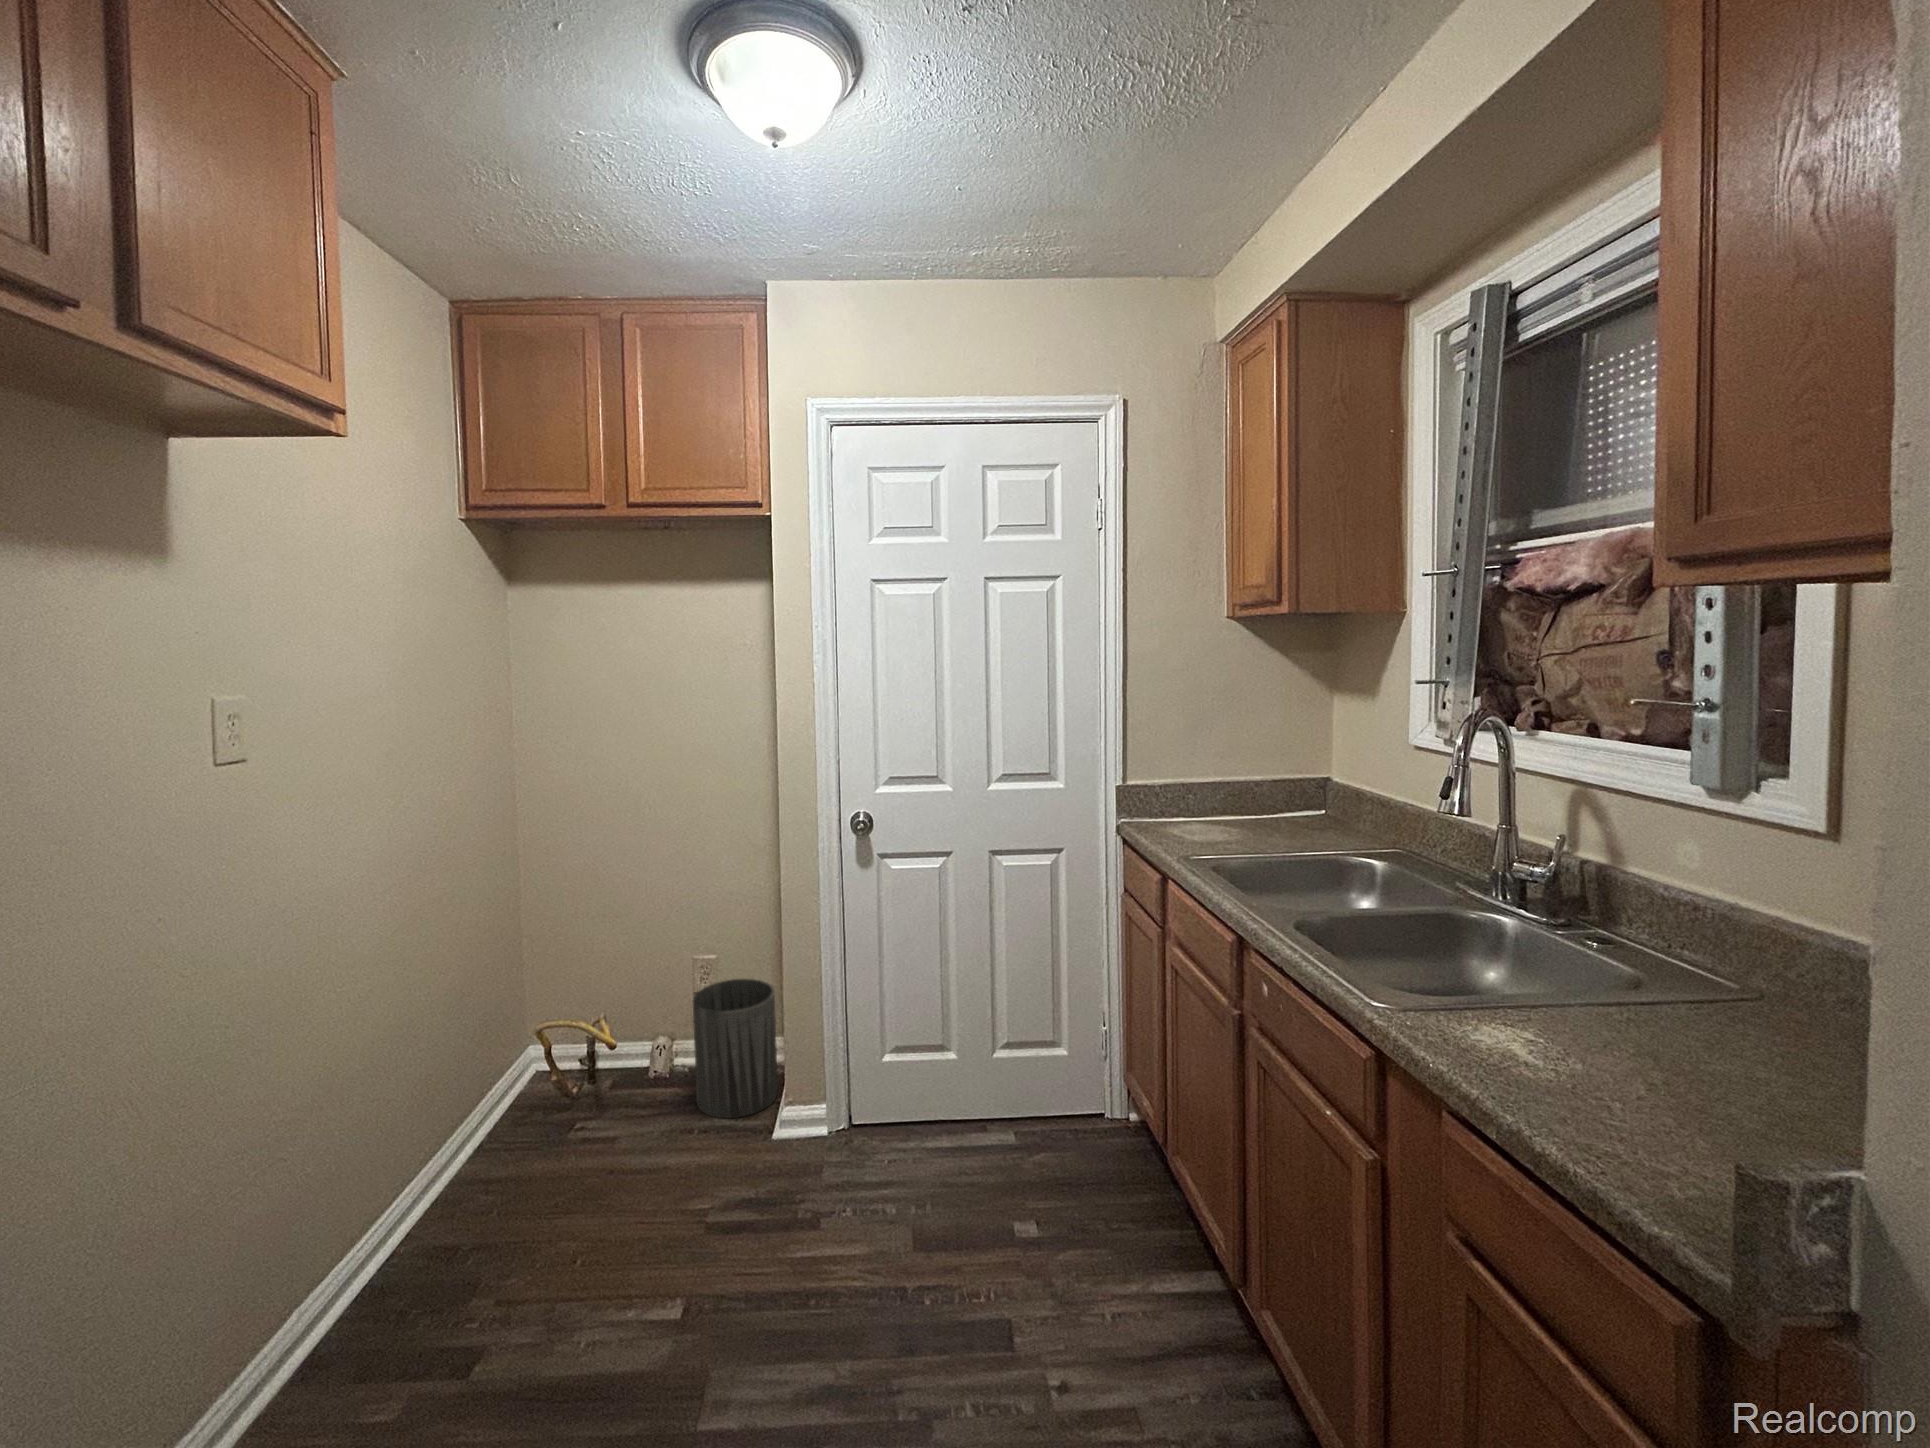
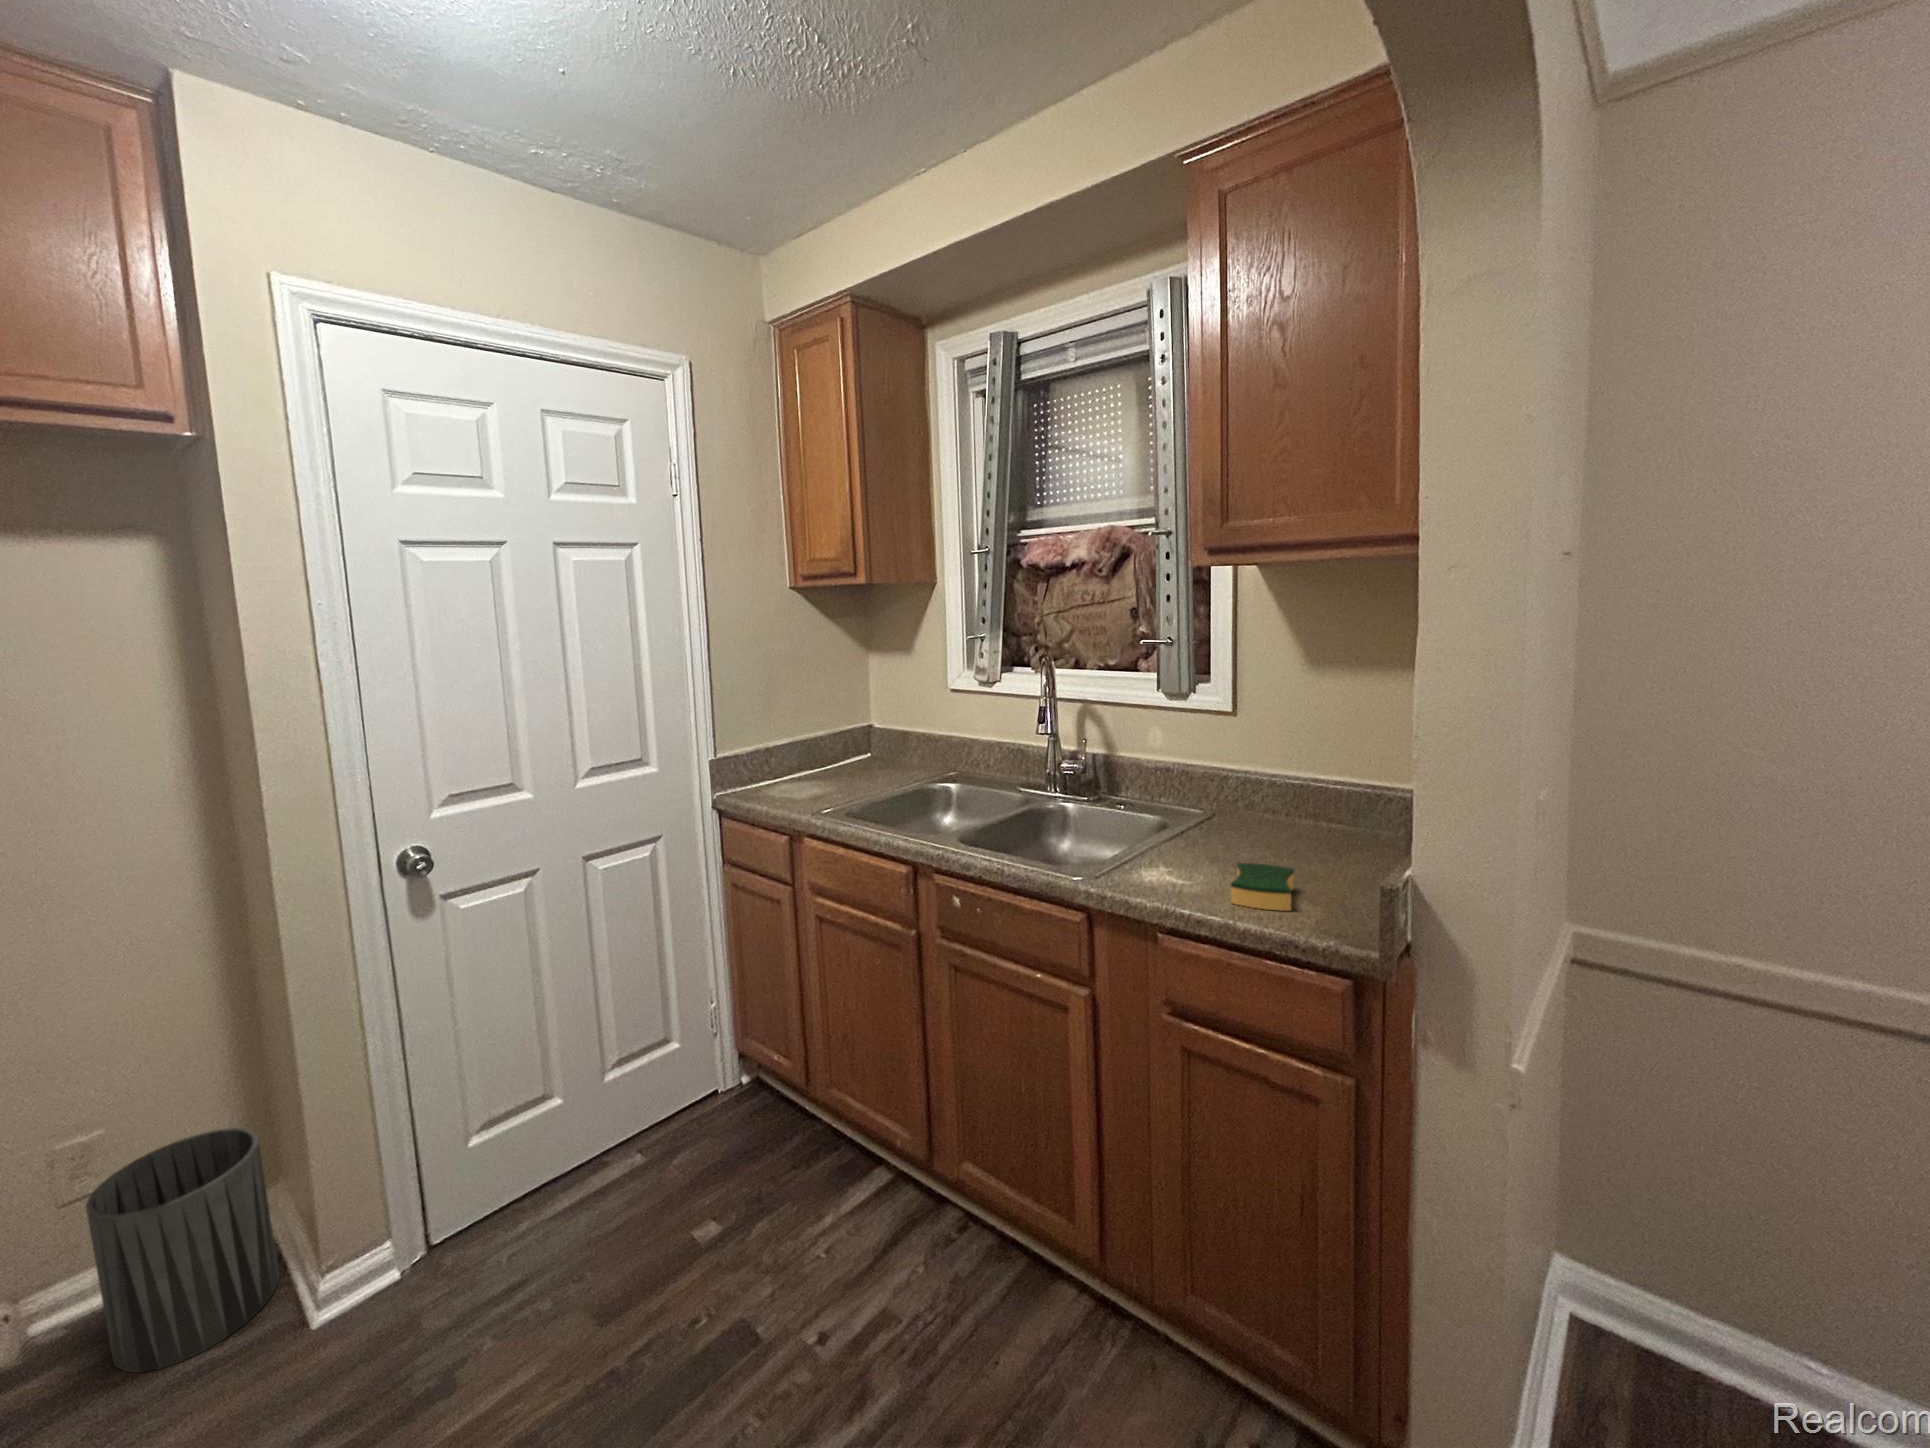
sponge: none [1556,1054,1719,1149] -> present [1231,863,1294,911]

